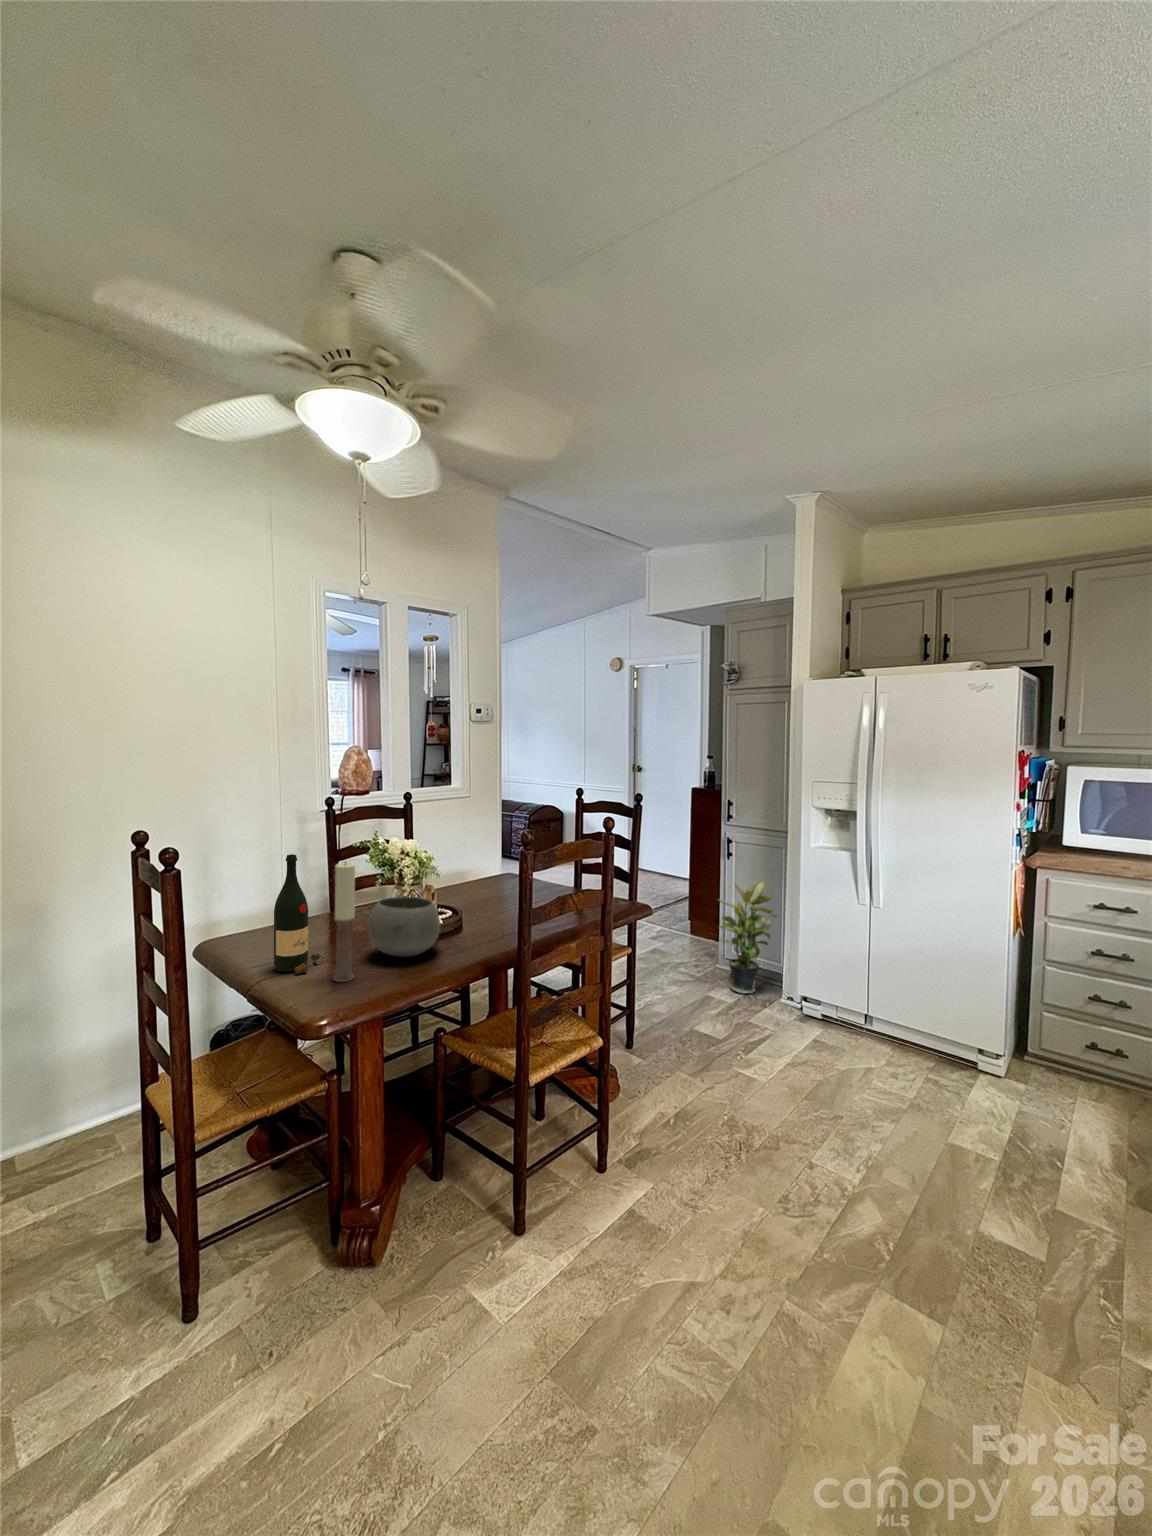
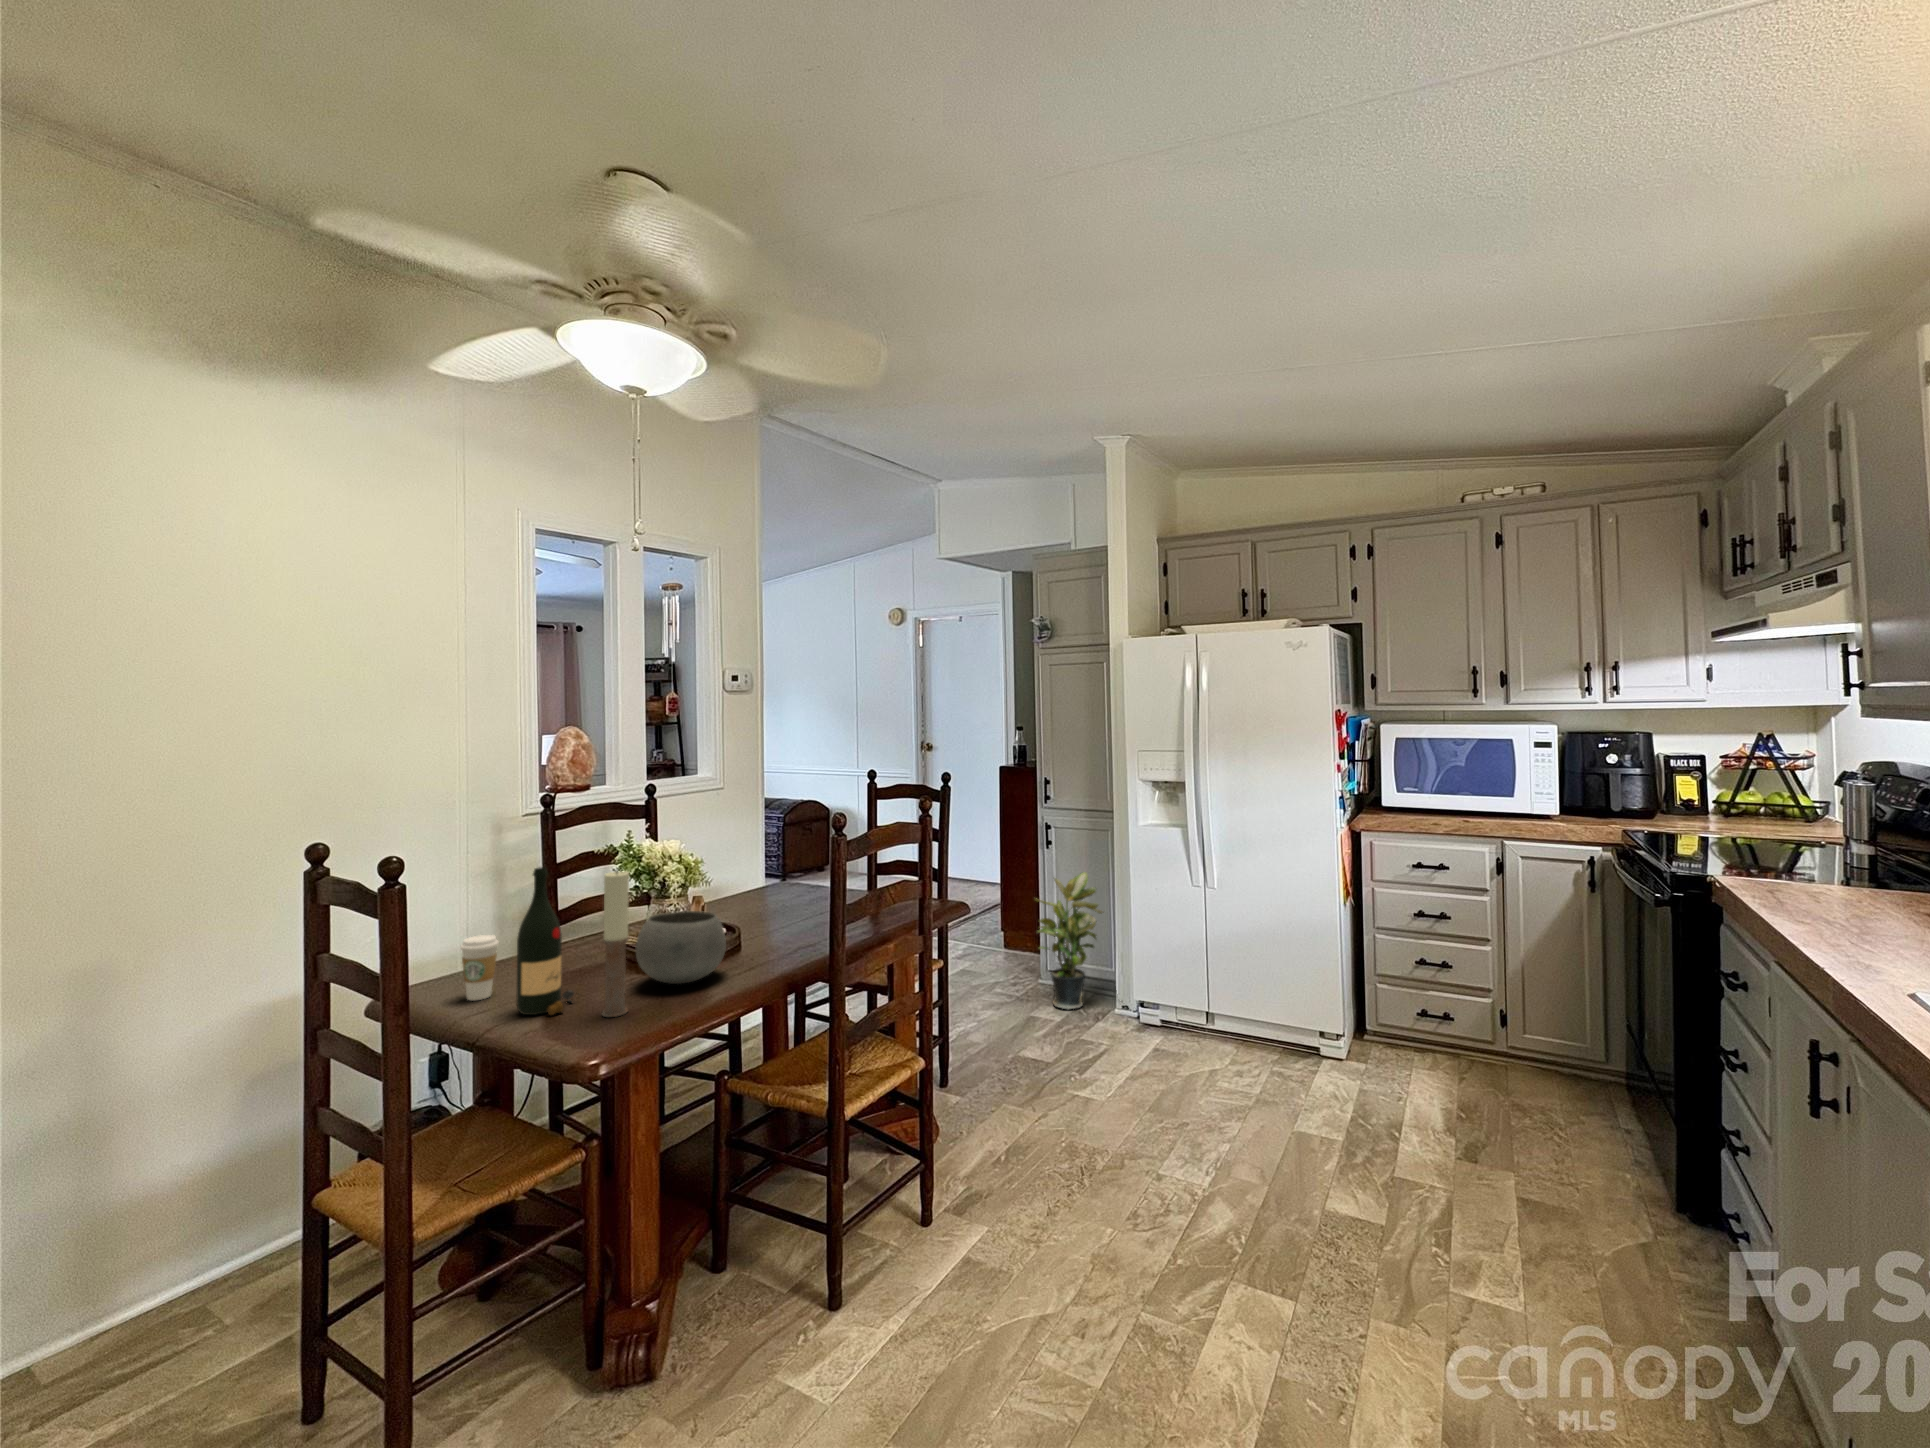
coffee cup: none [241,902,270,953] -> present [461,935,499,1001]

